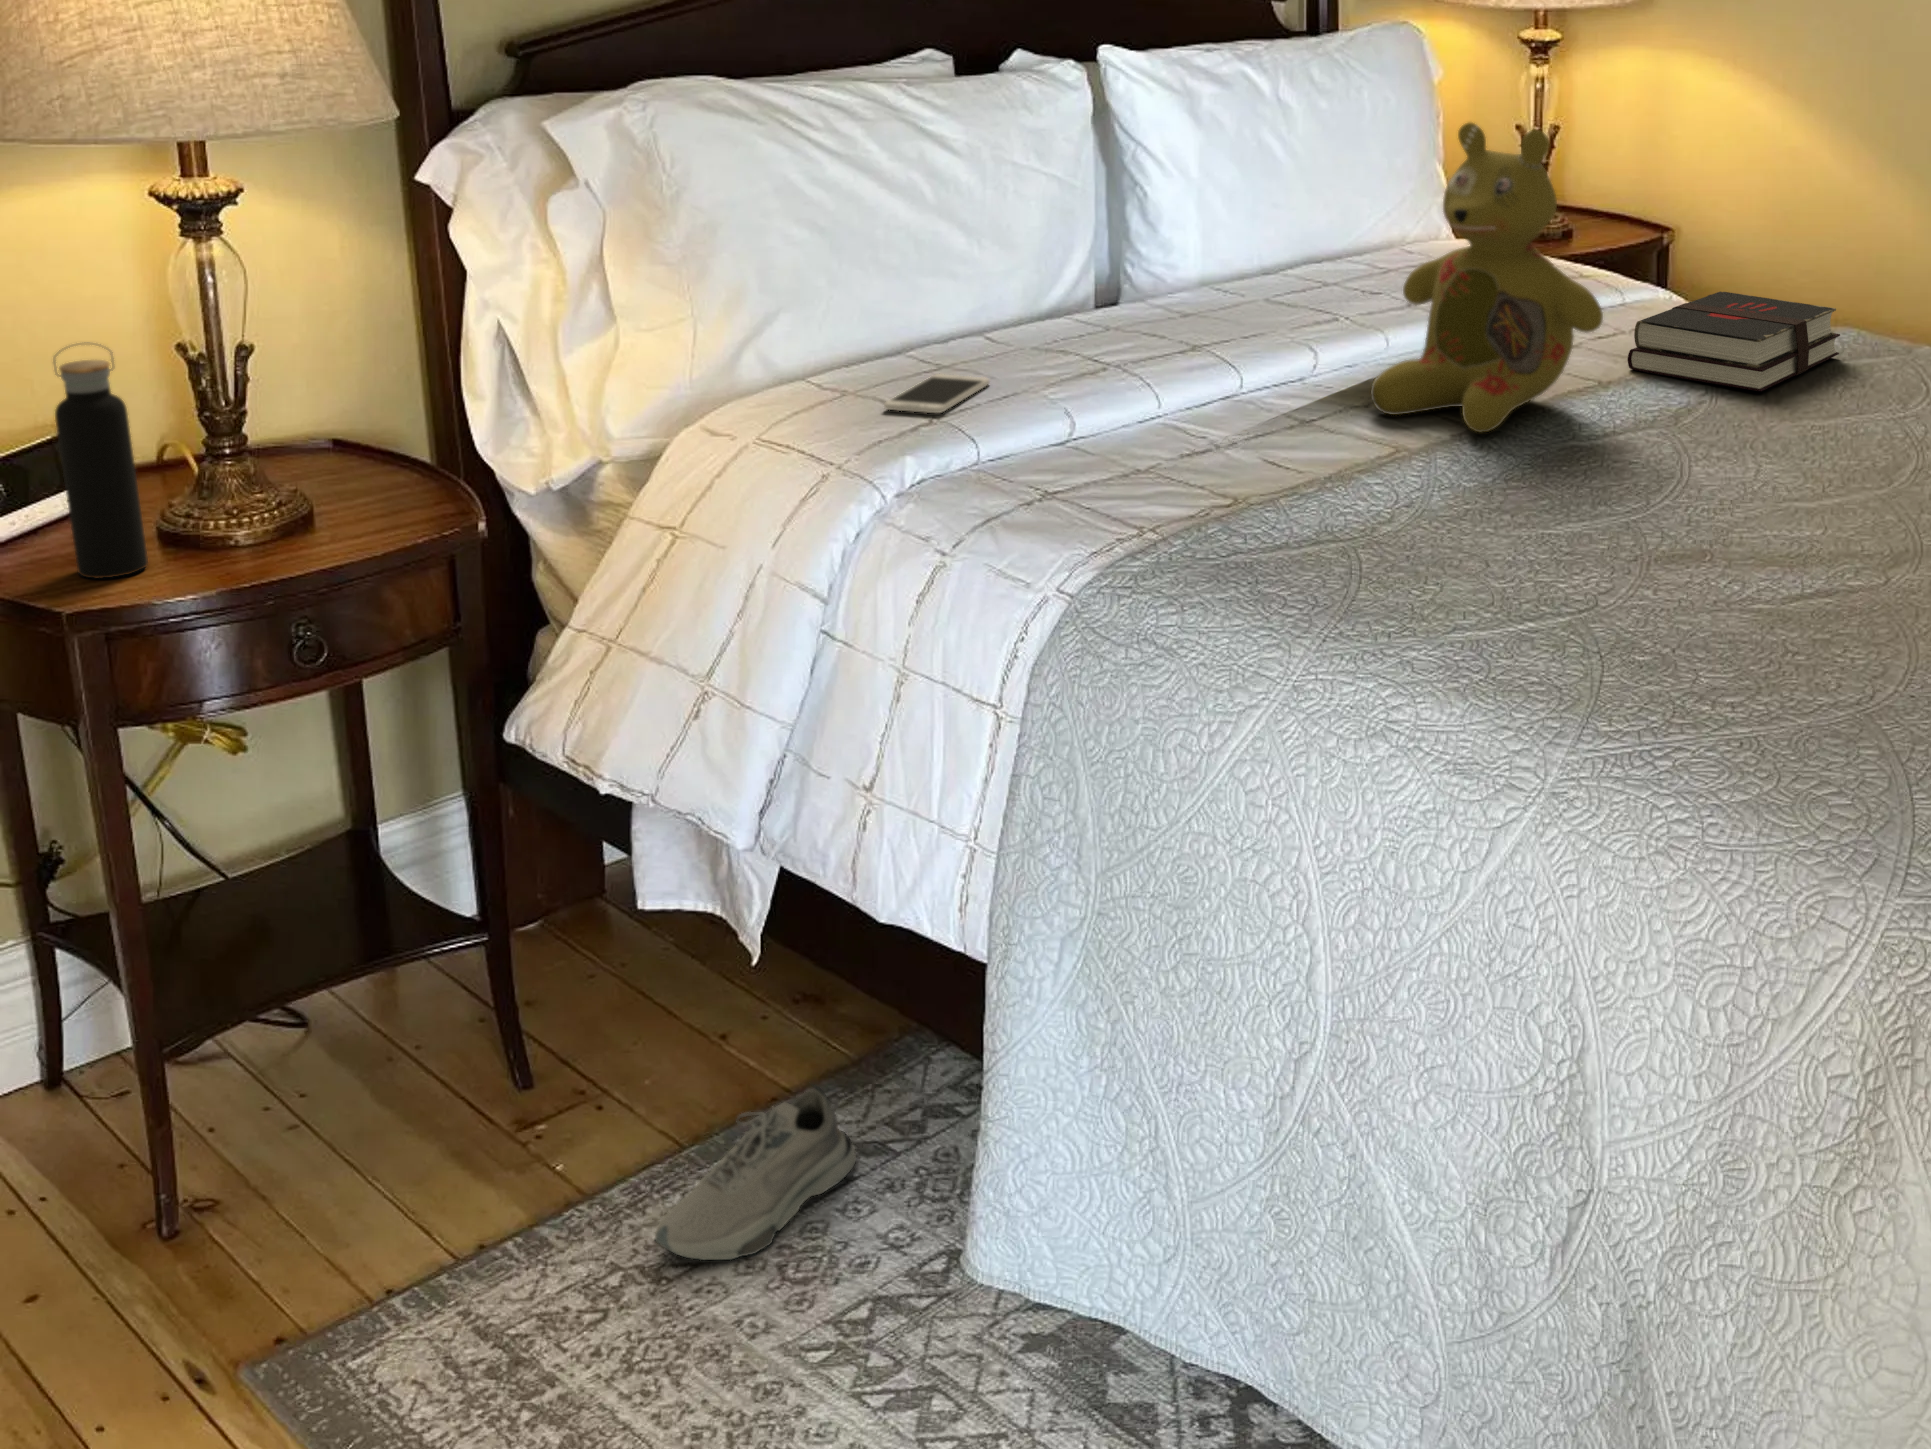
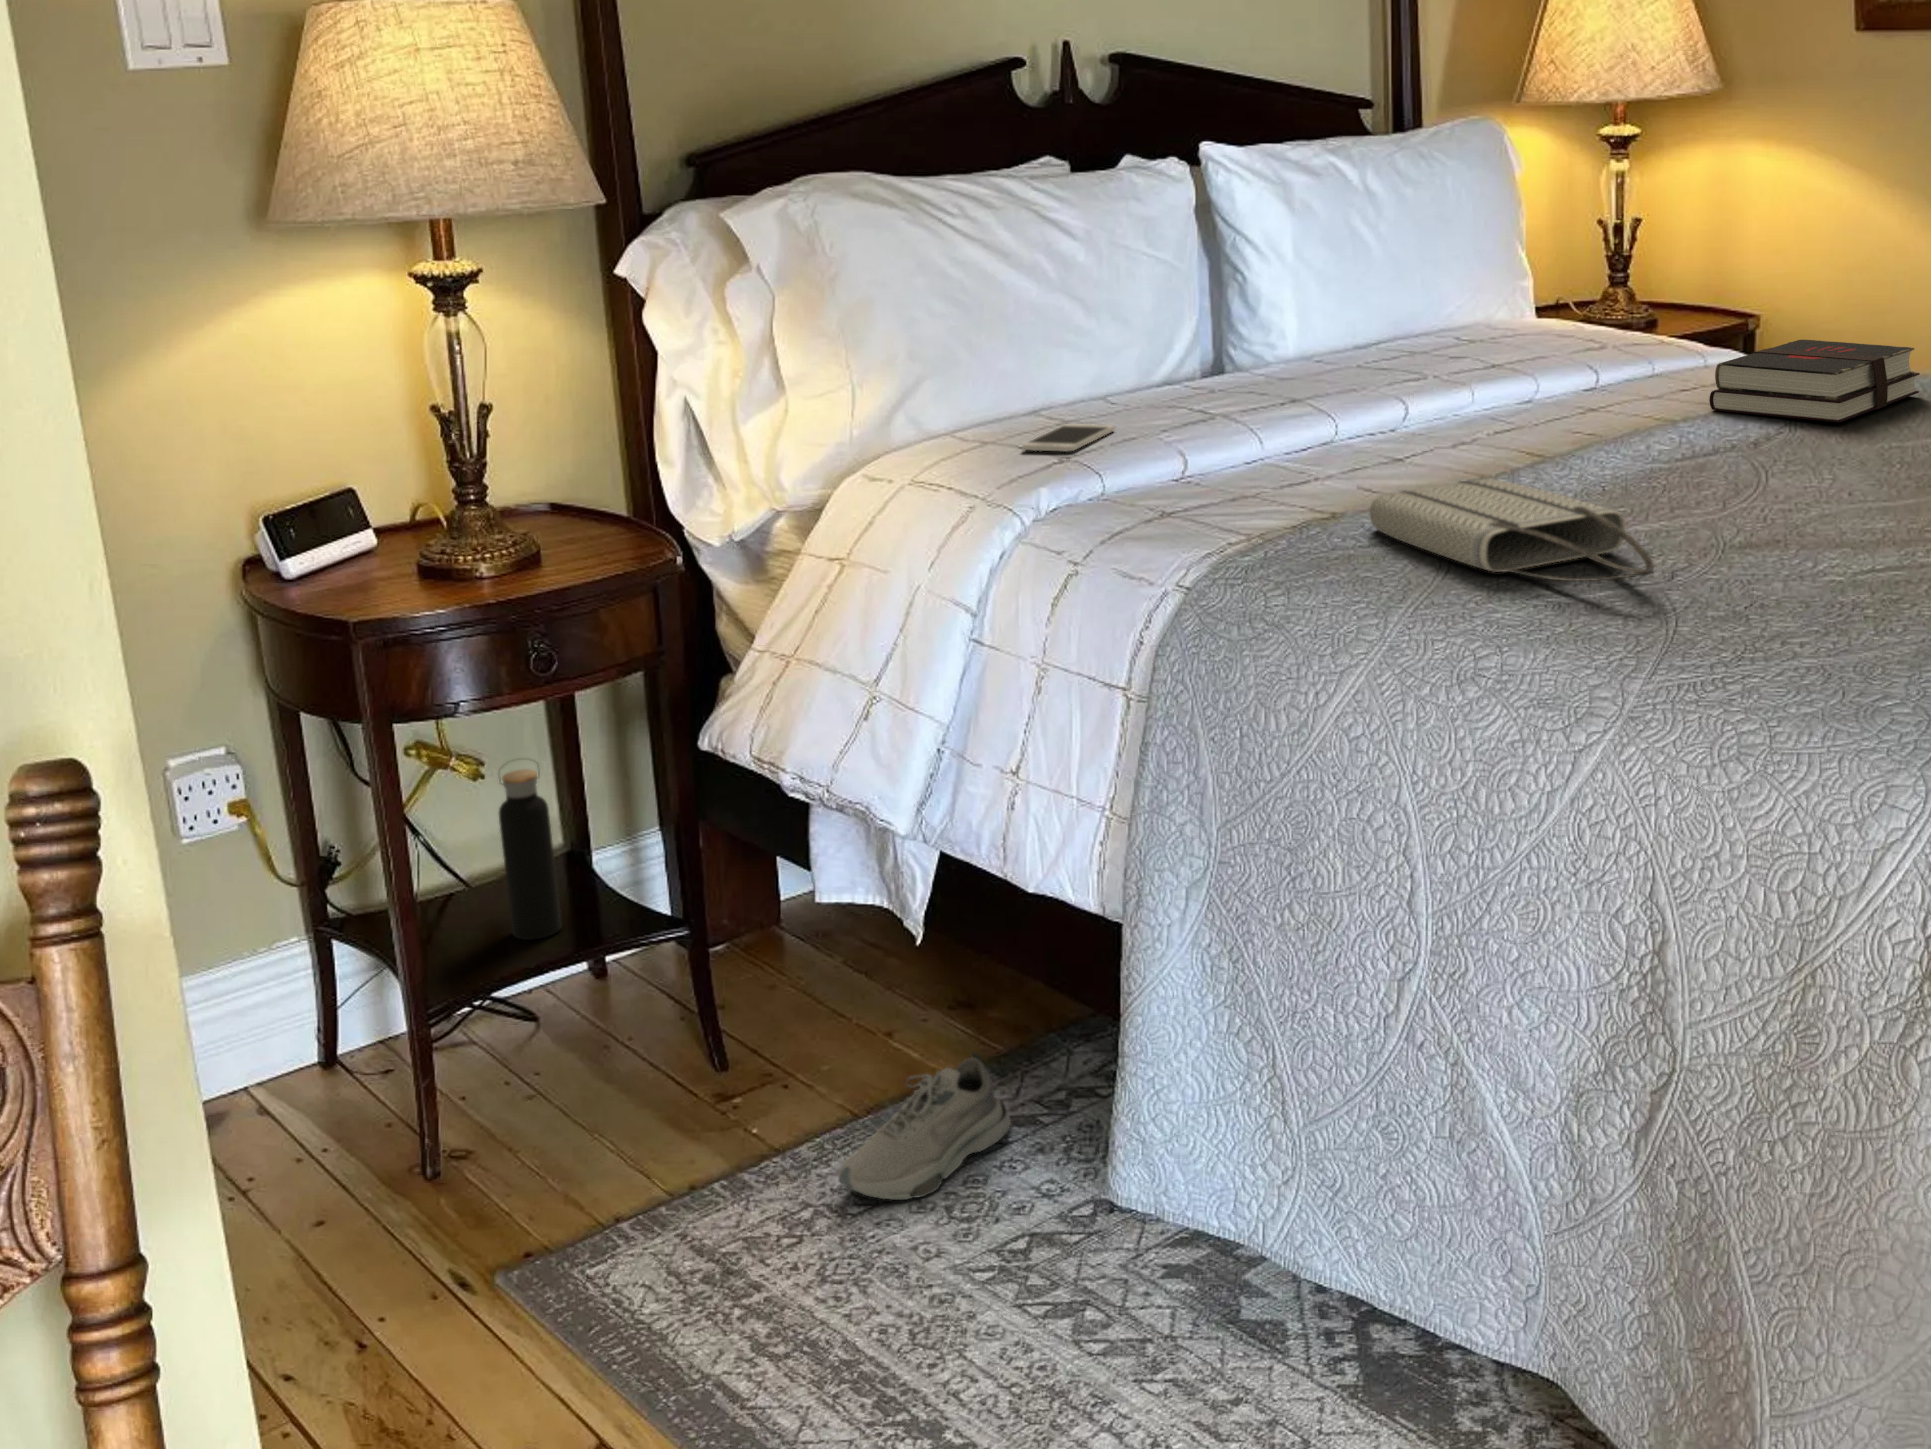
stuffed bear: present [1371,122,1603,432] -> none [1463,175,1681,459]
water bottle: present [54,342,148,578] -> present [499,769,562,940]
tote bag: none [1269,469,1577,610] -> present [1370,479,1654,581]

